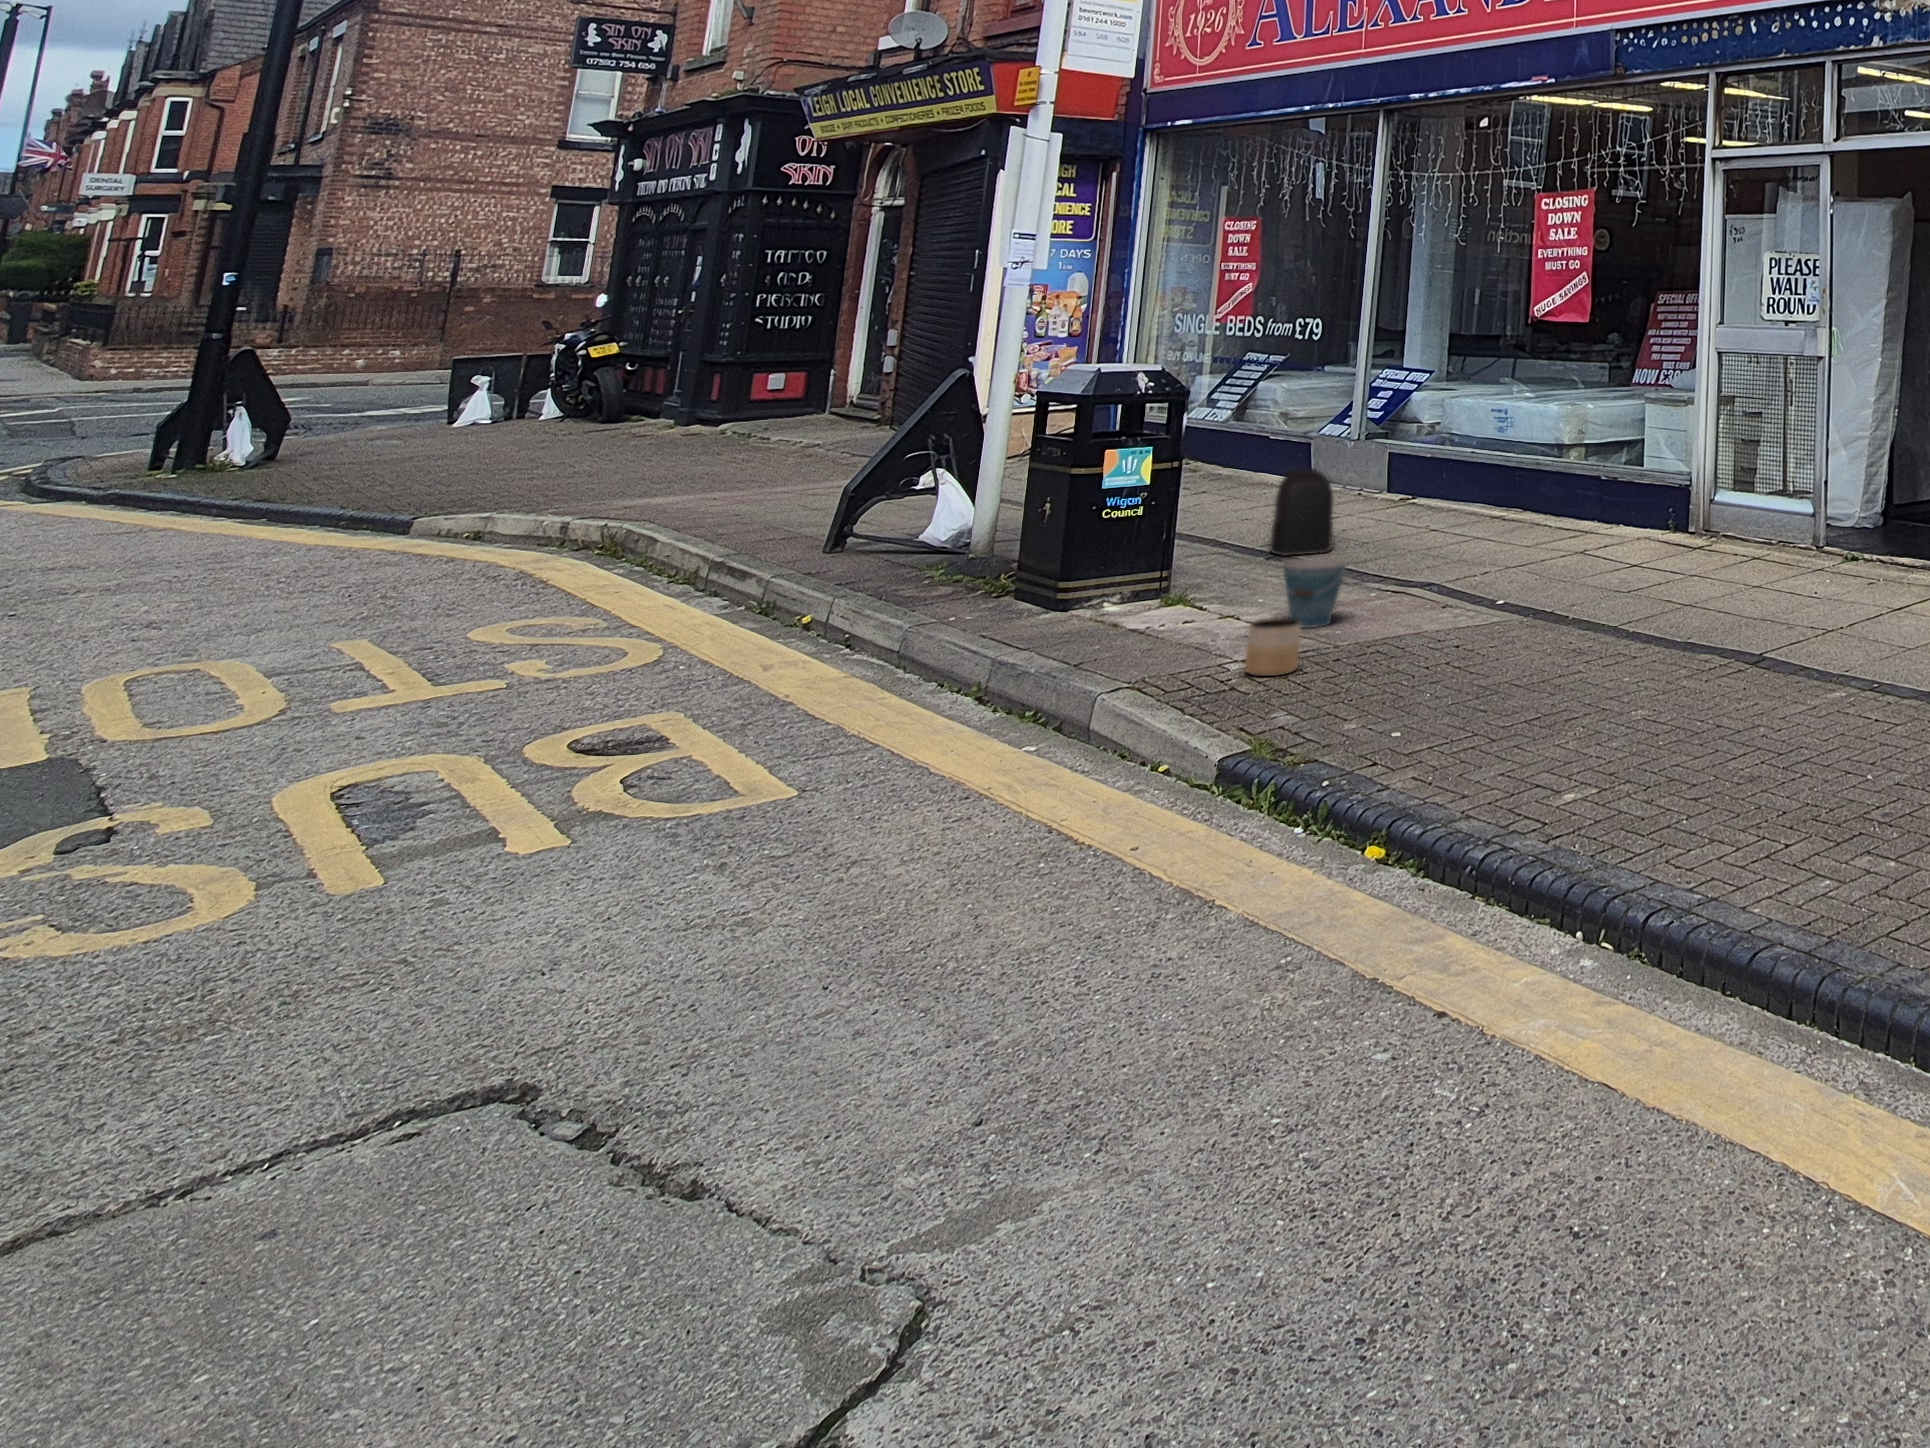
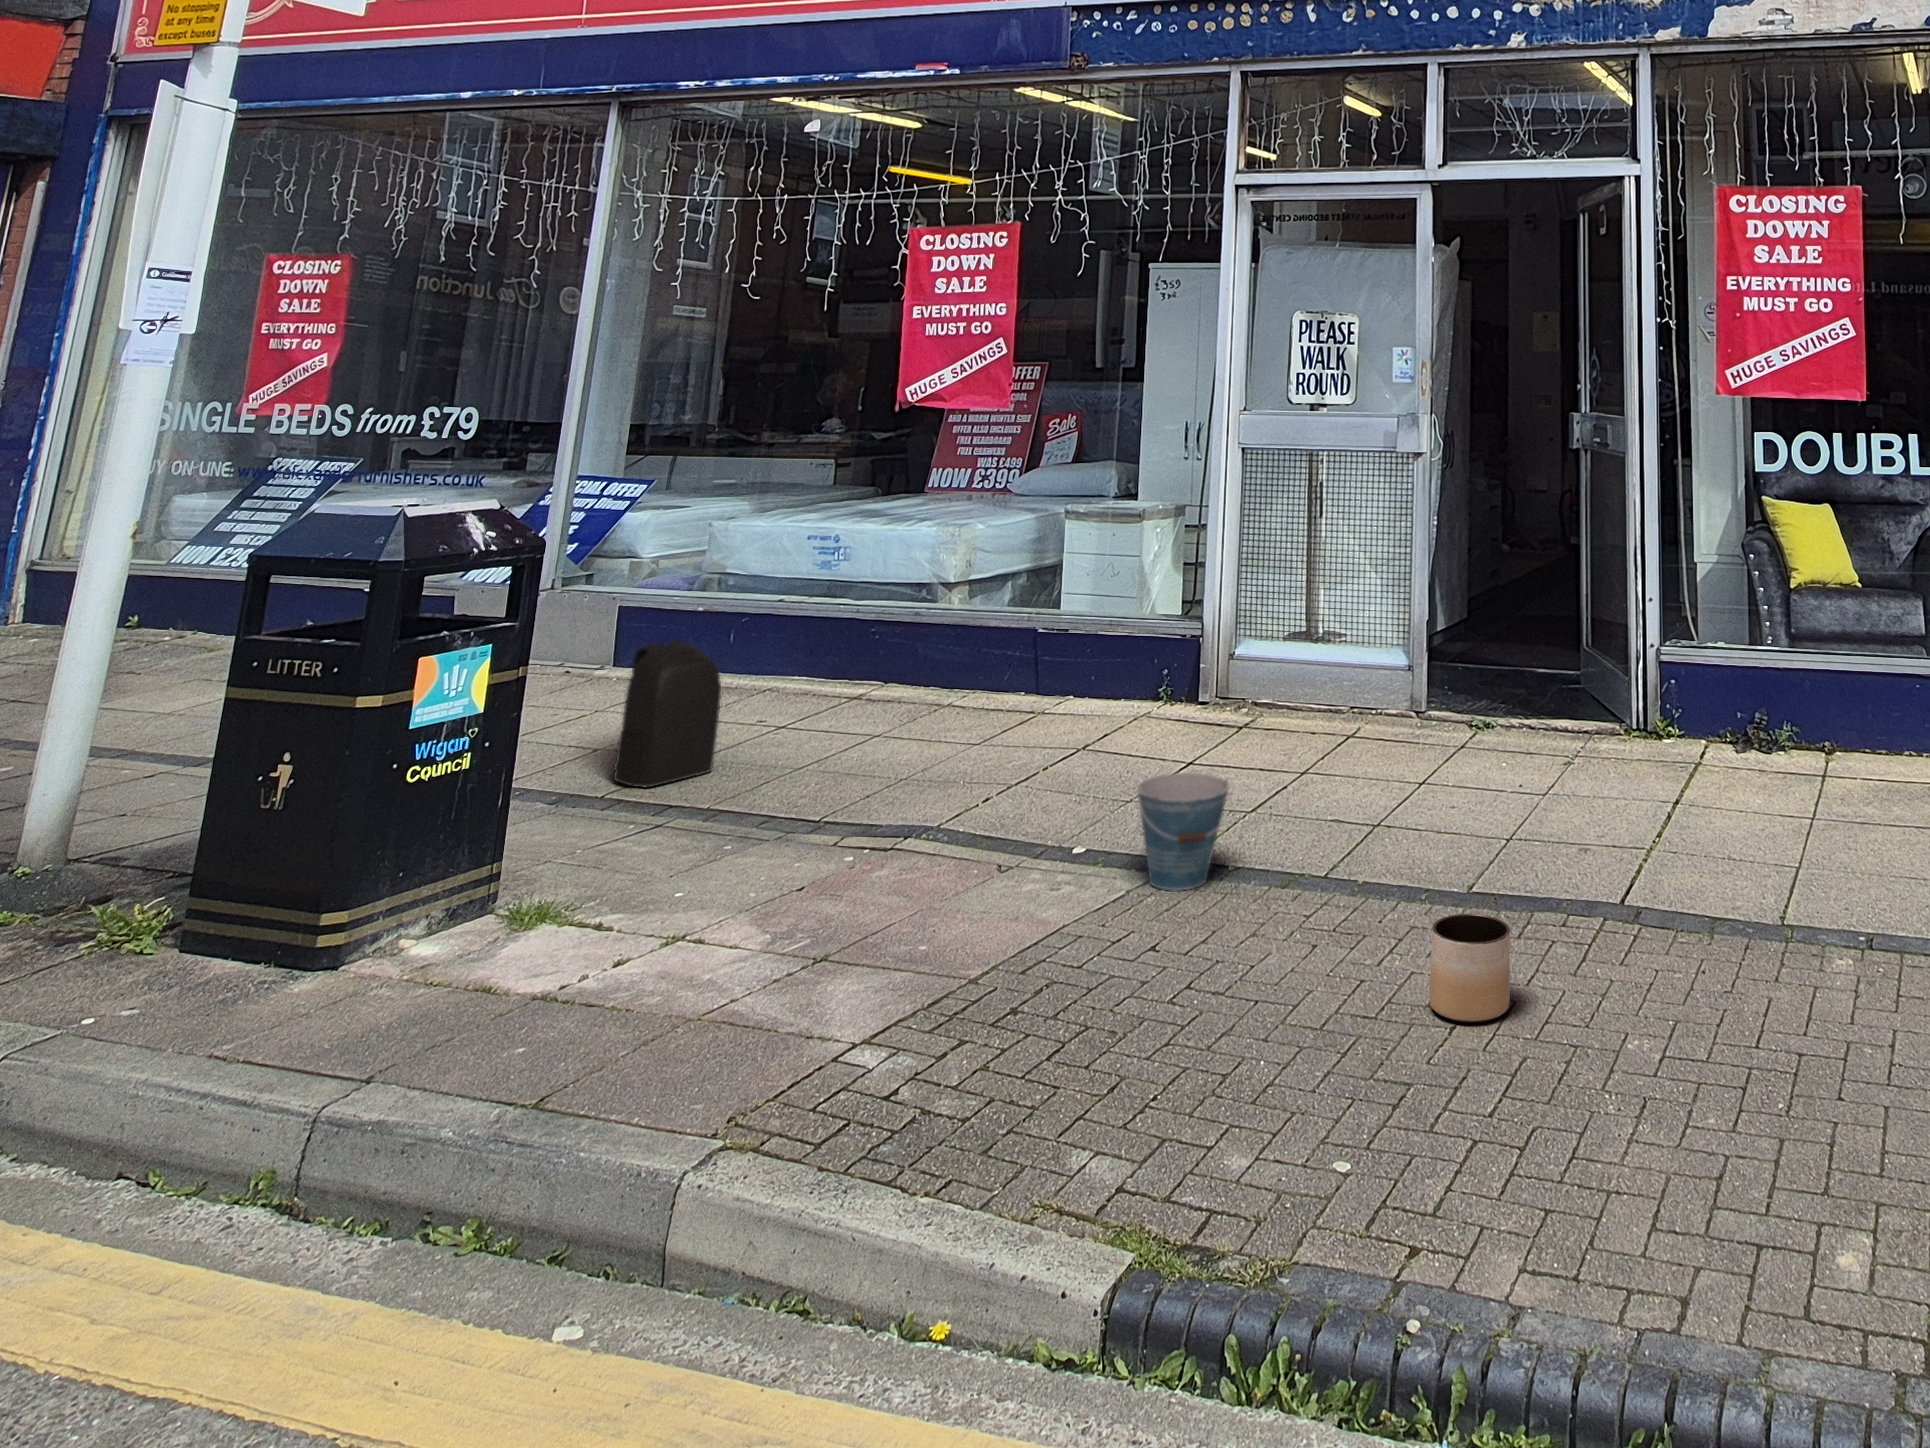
bucket: present [1282,557,1347,628] -> present [1137,773,1230,890]
planter: present [1245,618,1301,676] -> present [1430,914,1510,1023]

